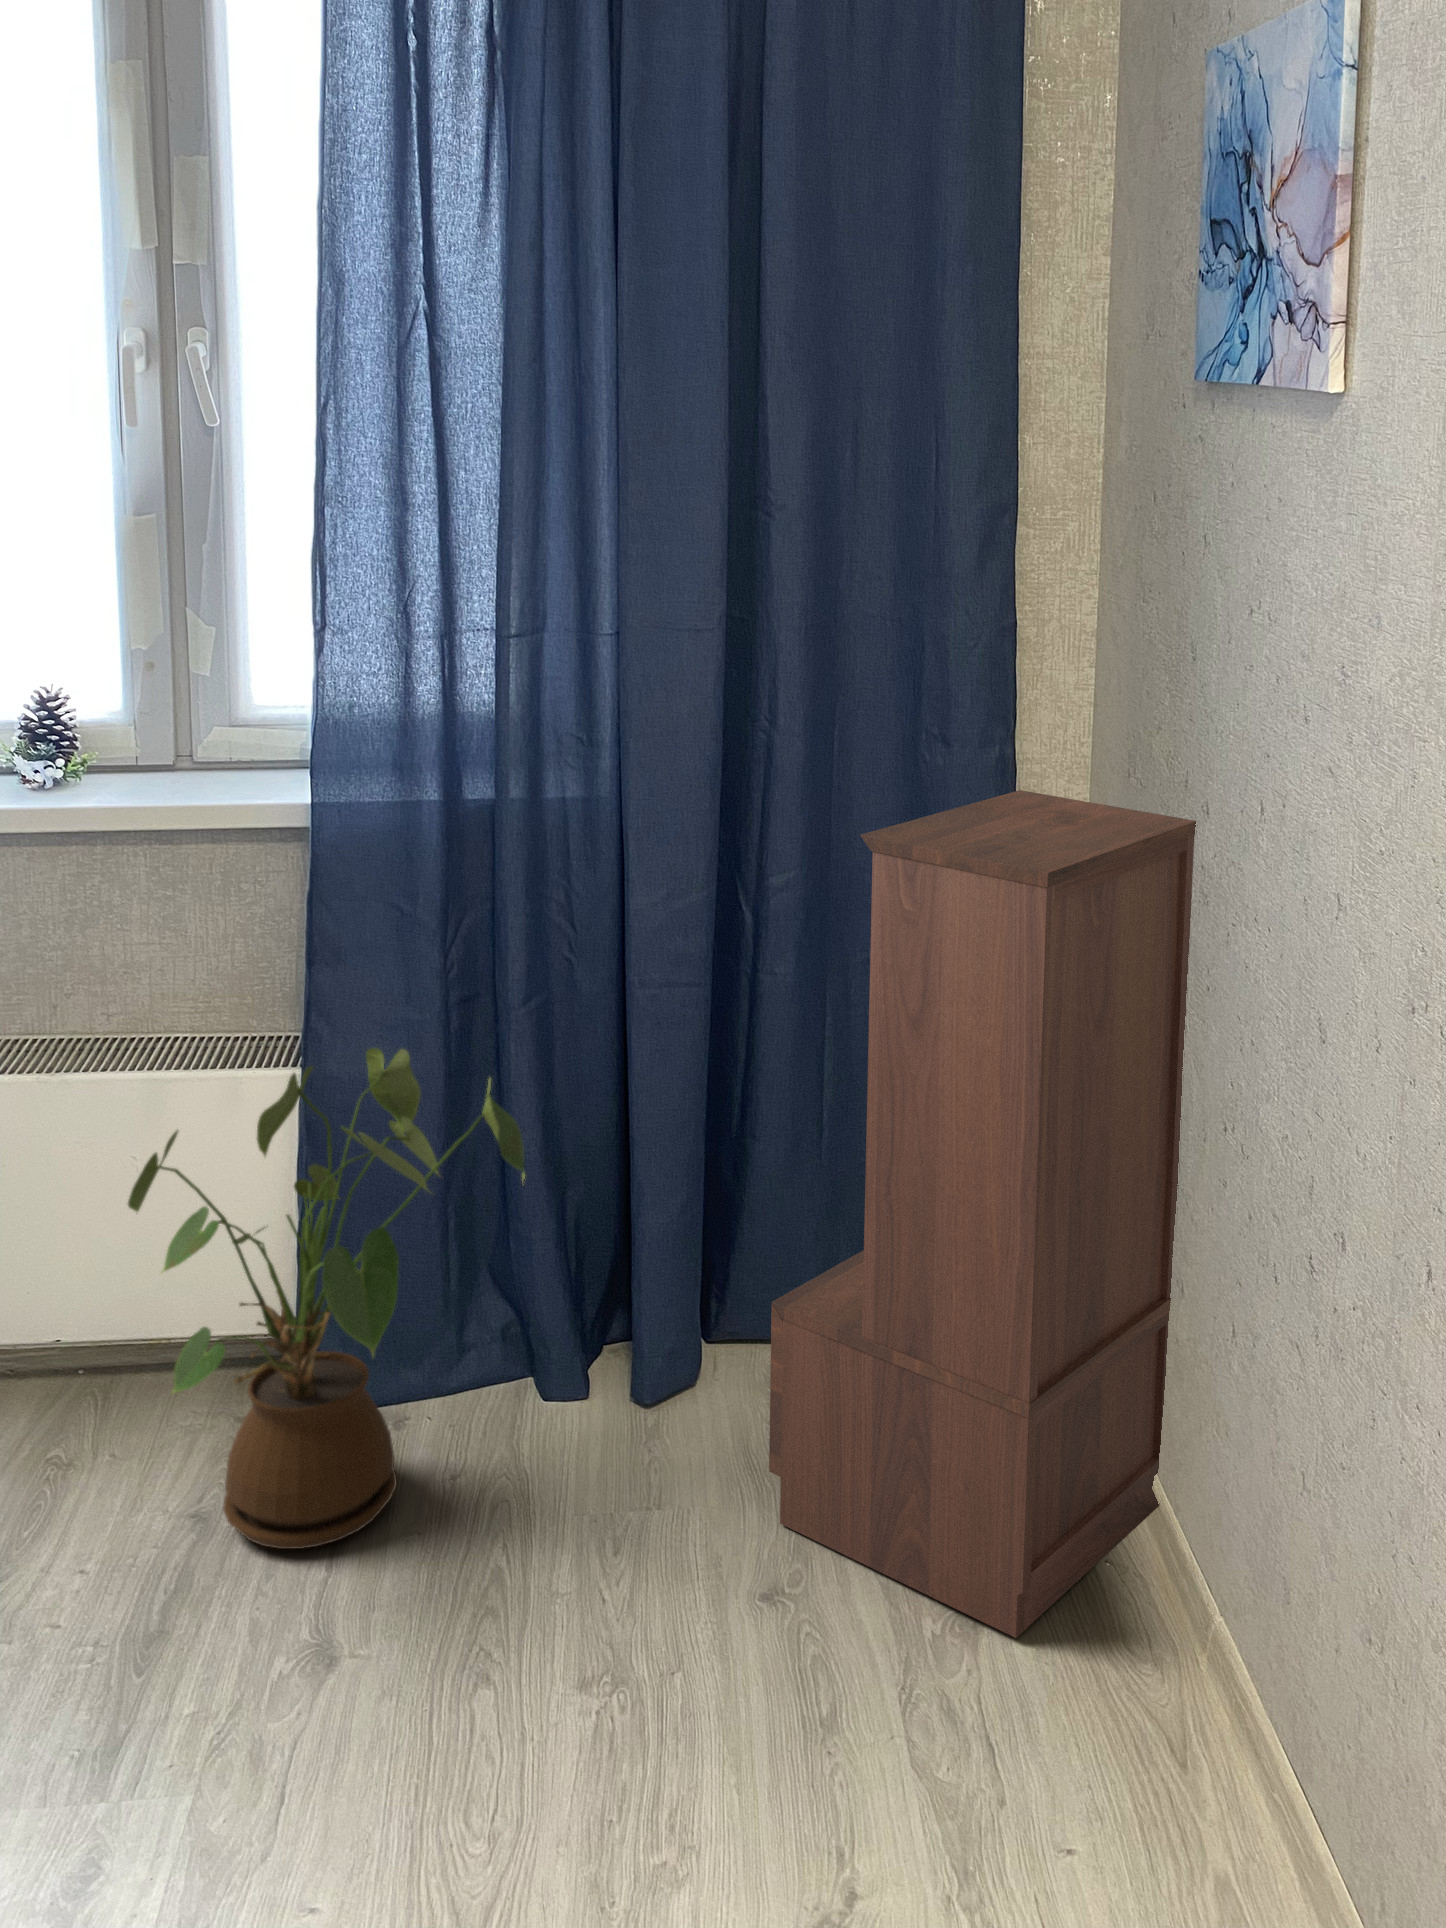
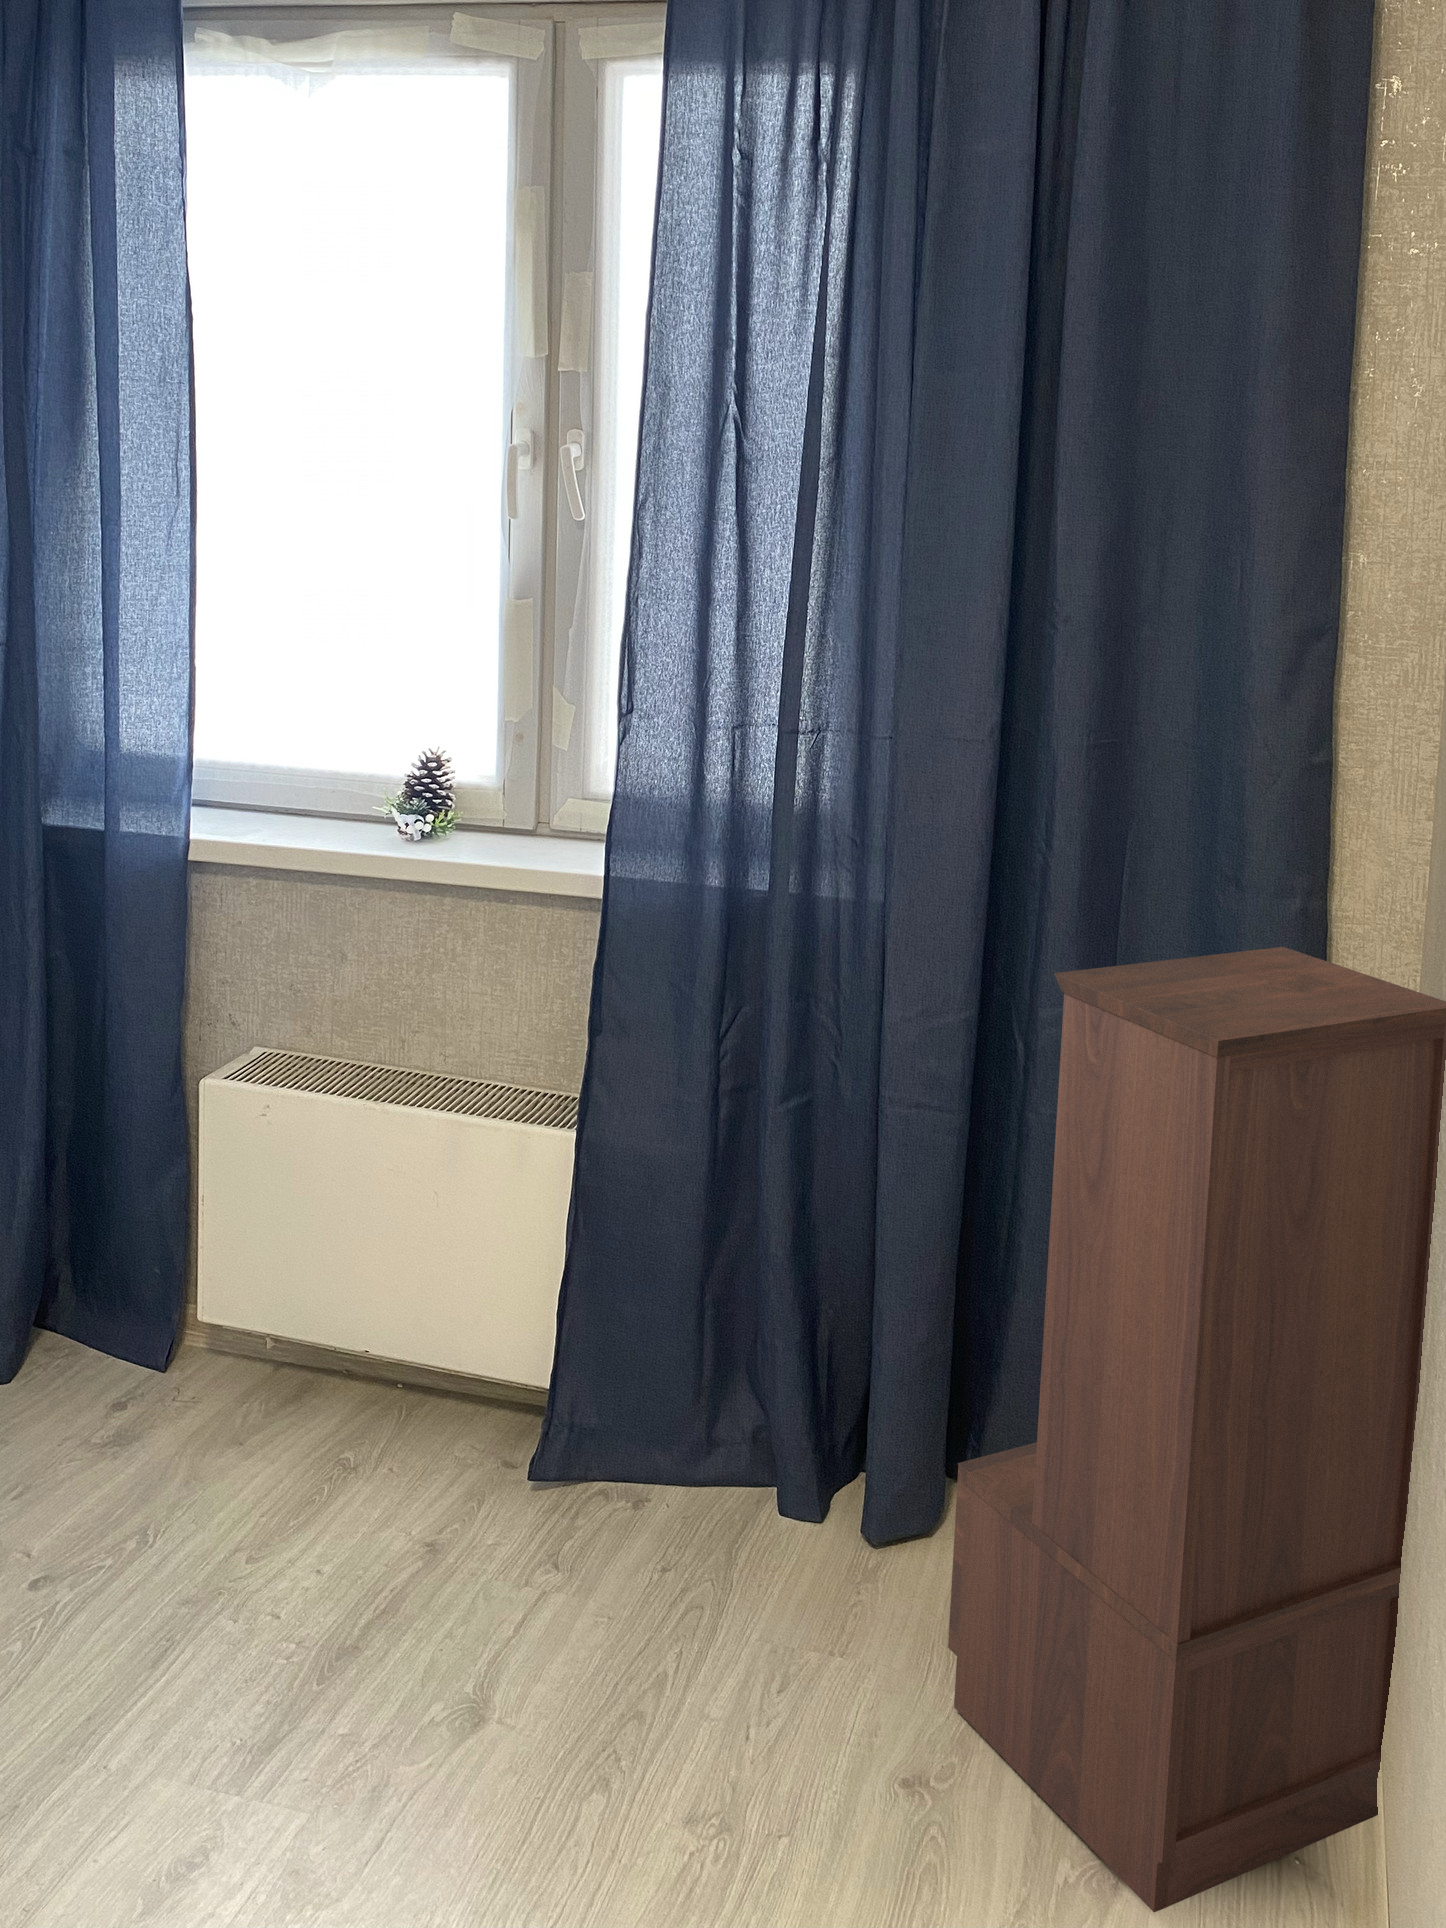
house plant: present [128,1048,525,1549] -> none [380,1125,750,1605]

